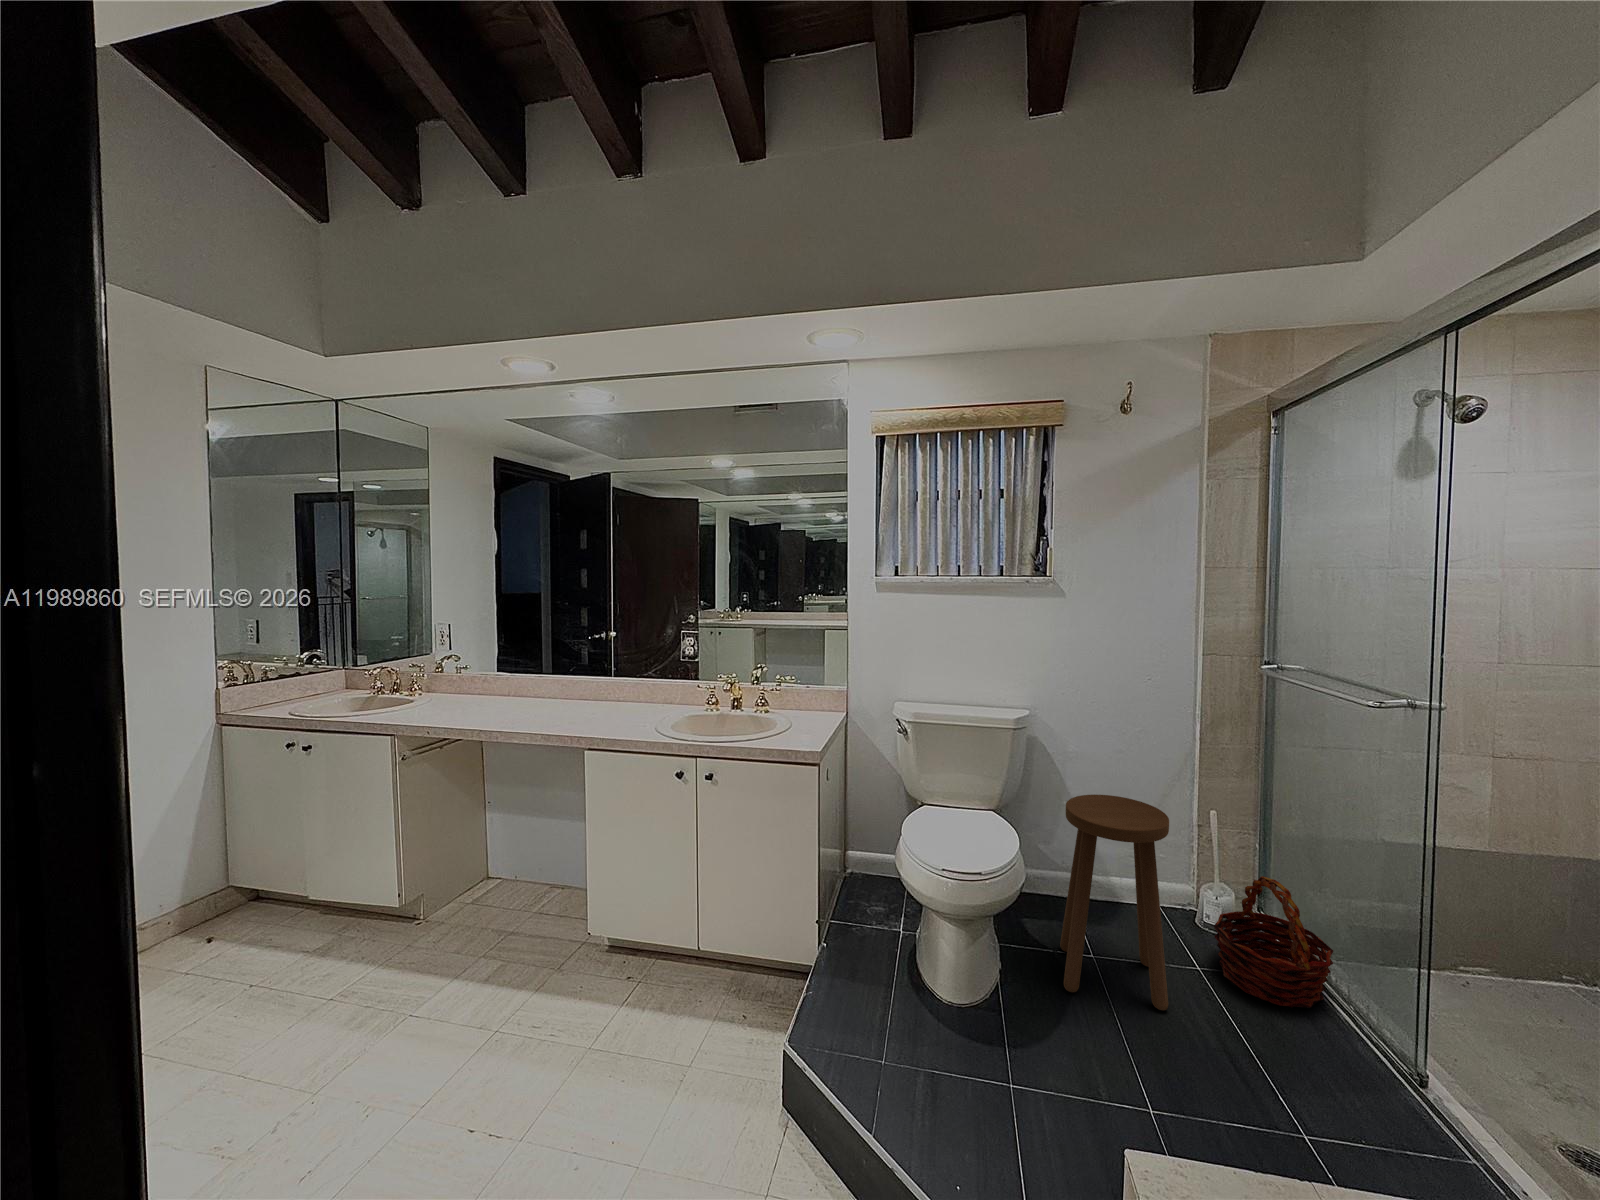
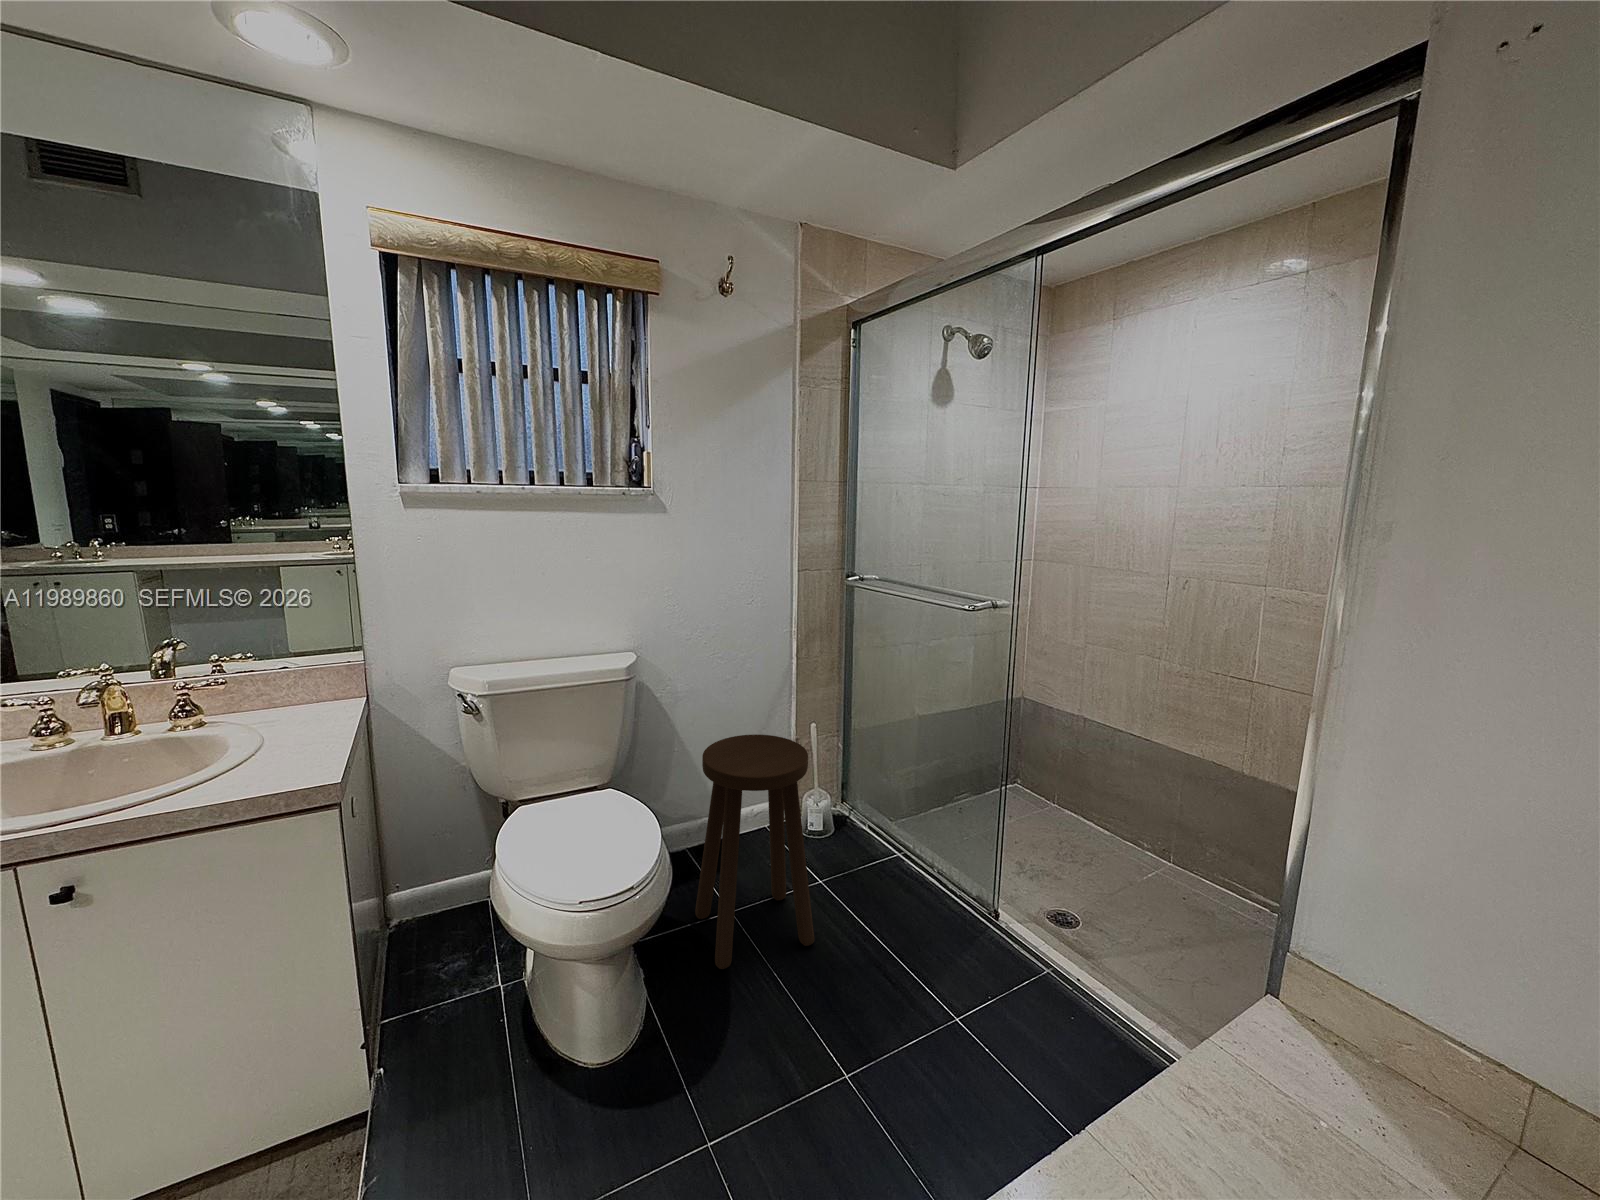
basket: present [1214,876,1333,1008] -> none [828,777,921,892]

